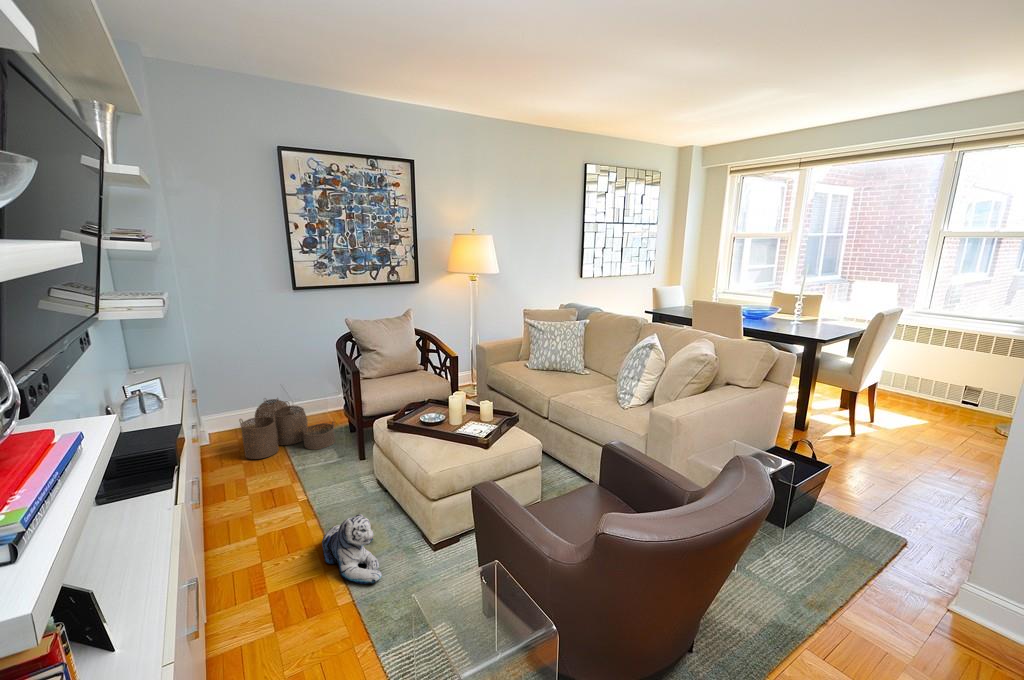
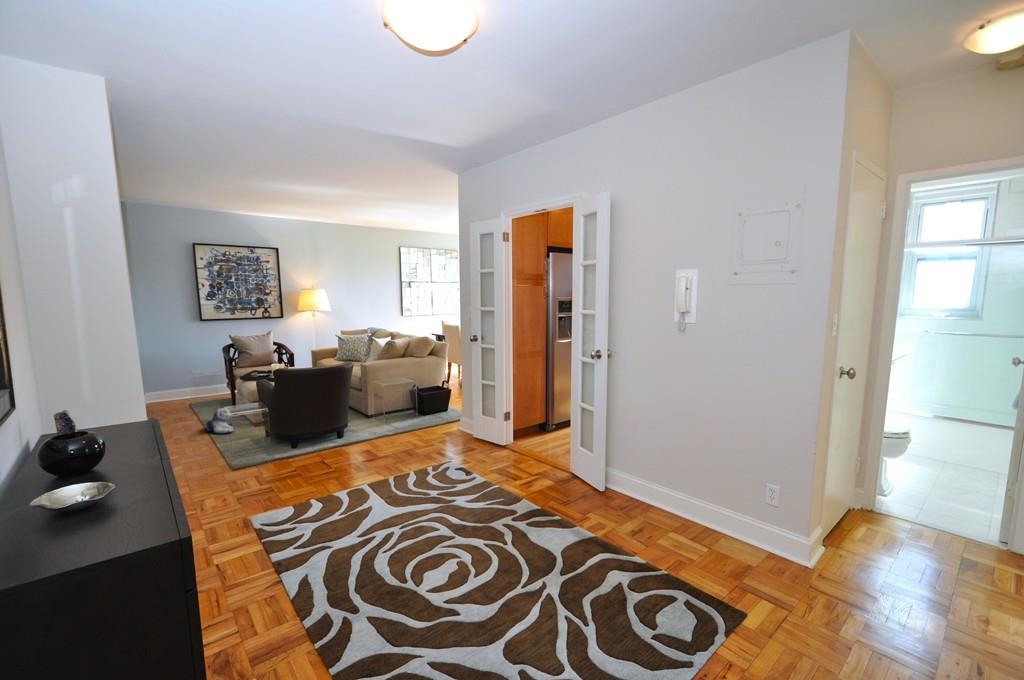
woven basket: present [239,398,335,459] -> none [164,383,223,411]

